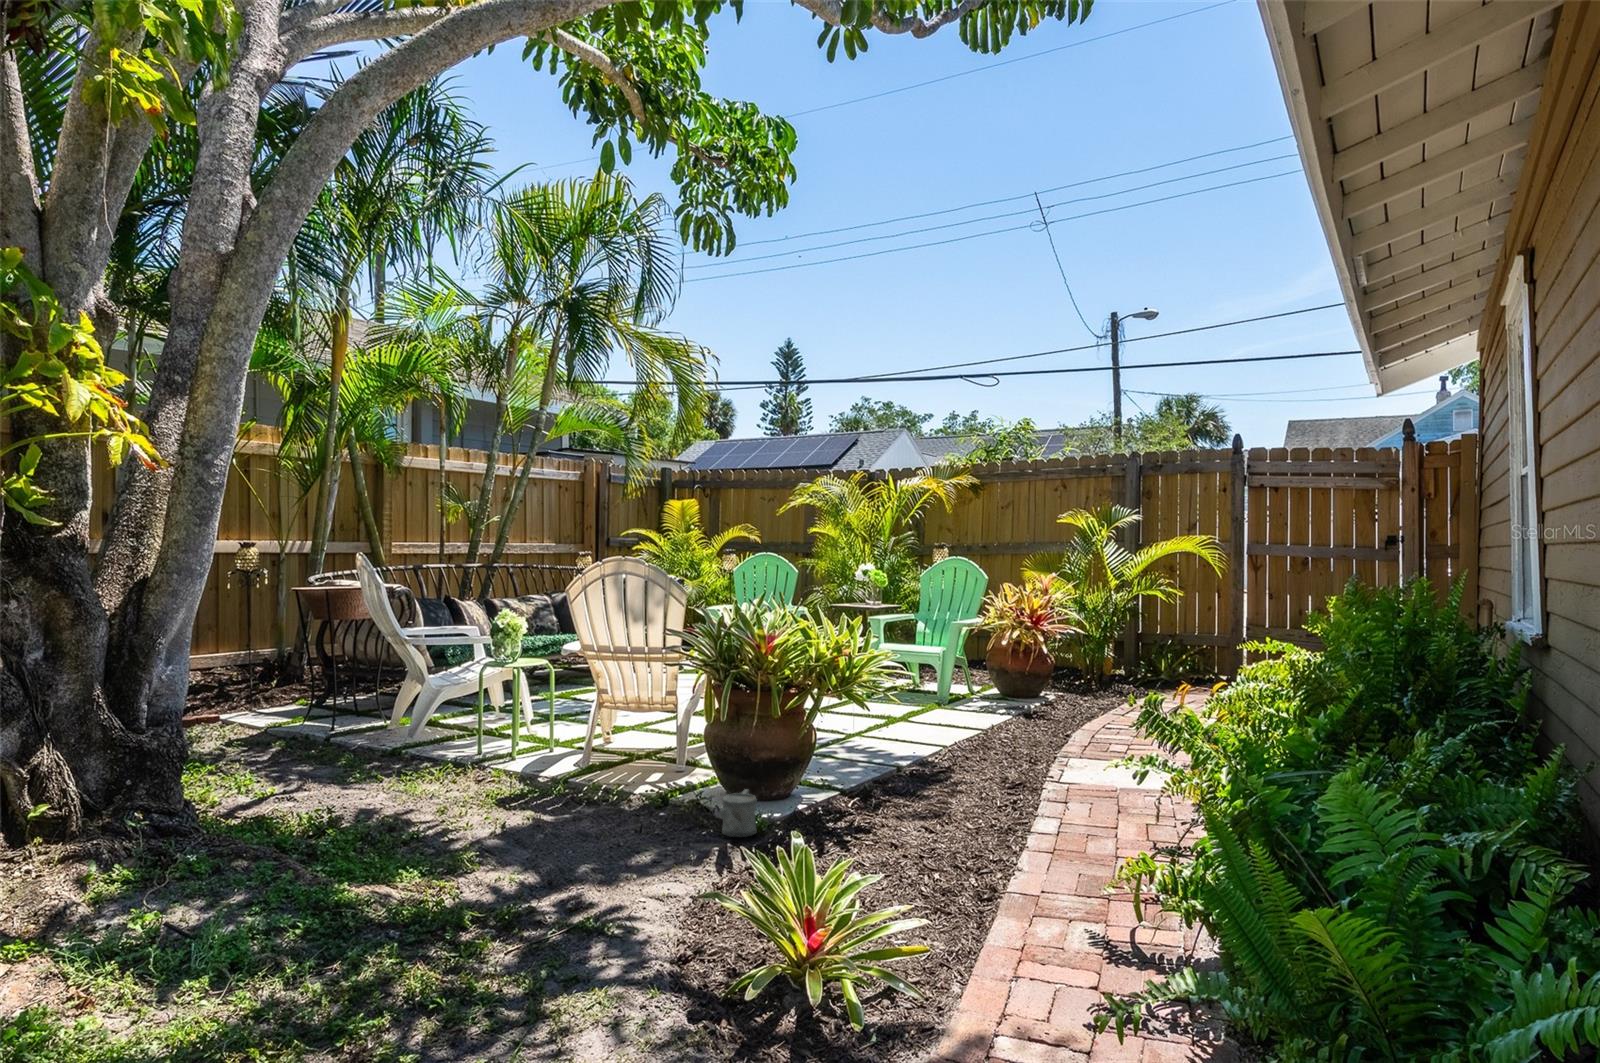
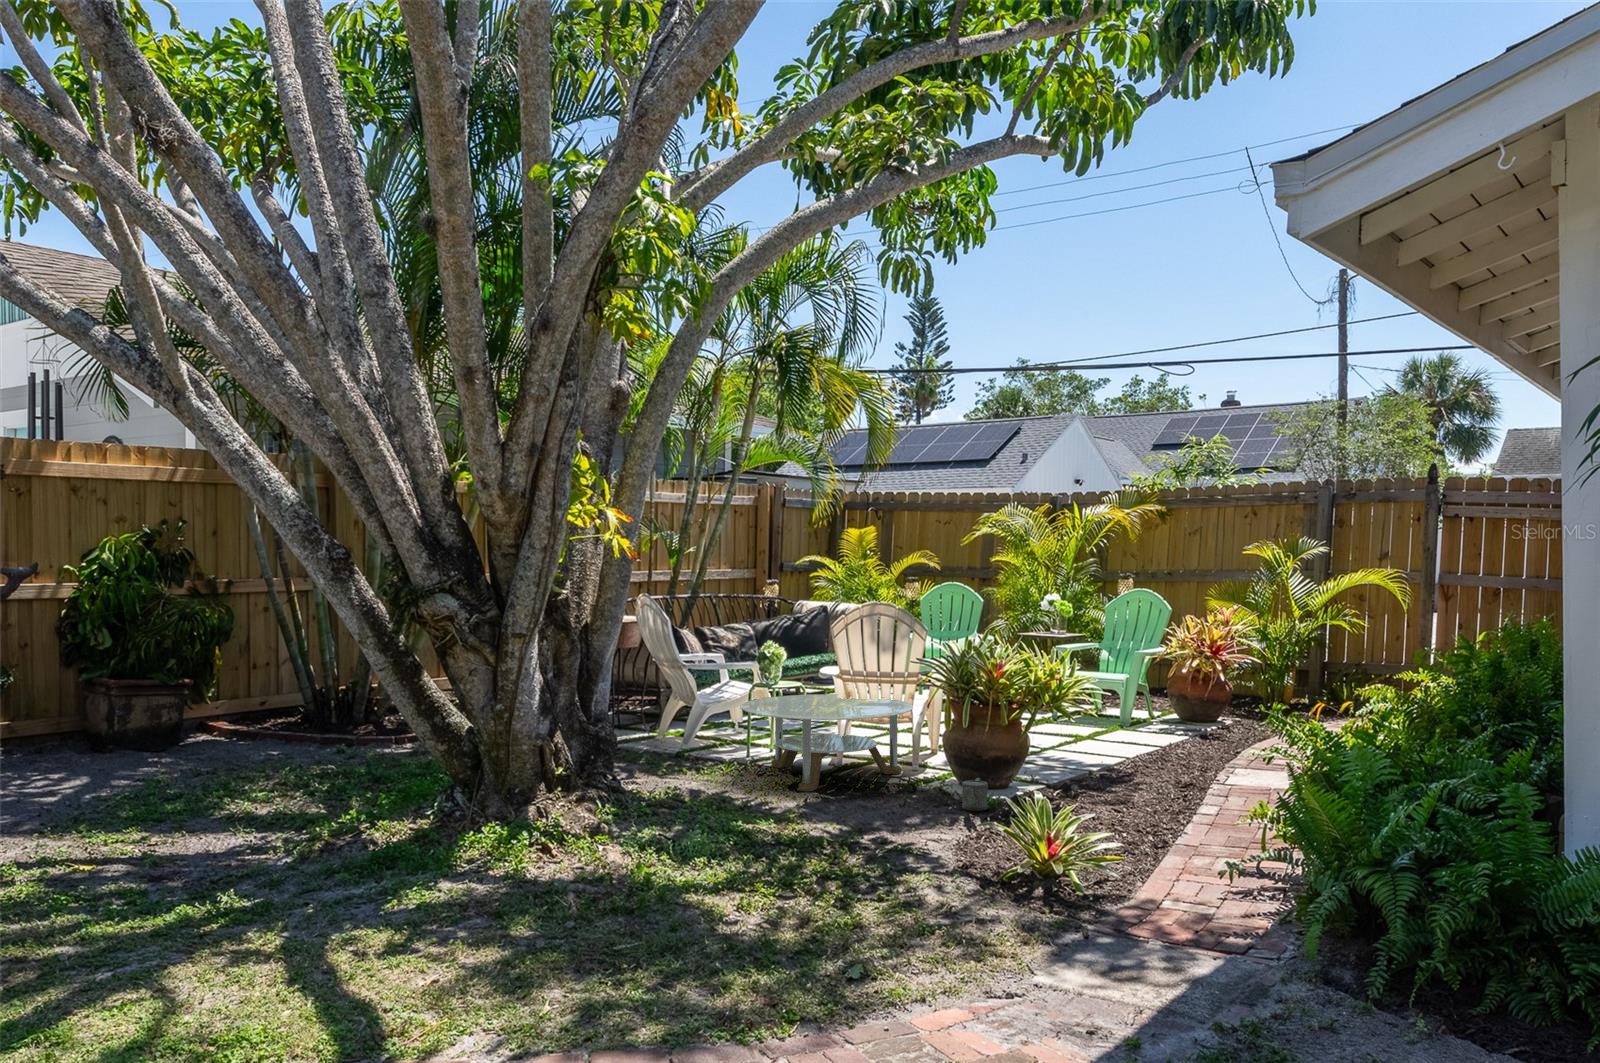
round table: none [448,676,677,810] -> present [741,694,913,791]

